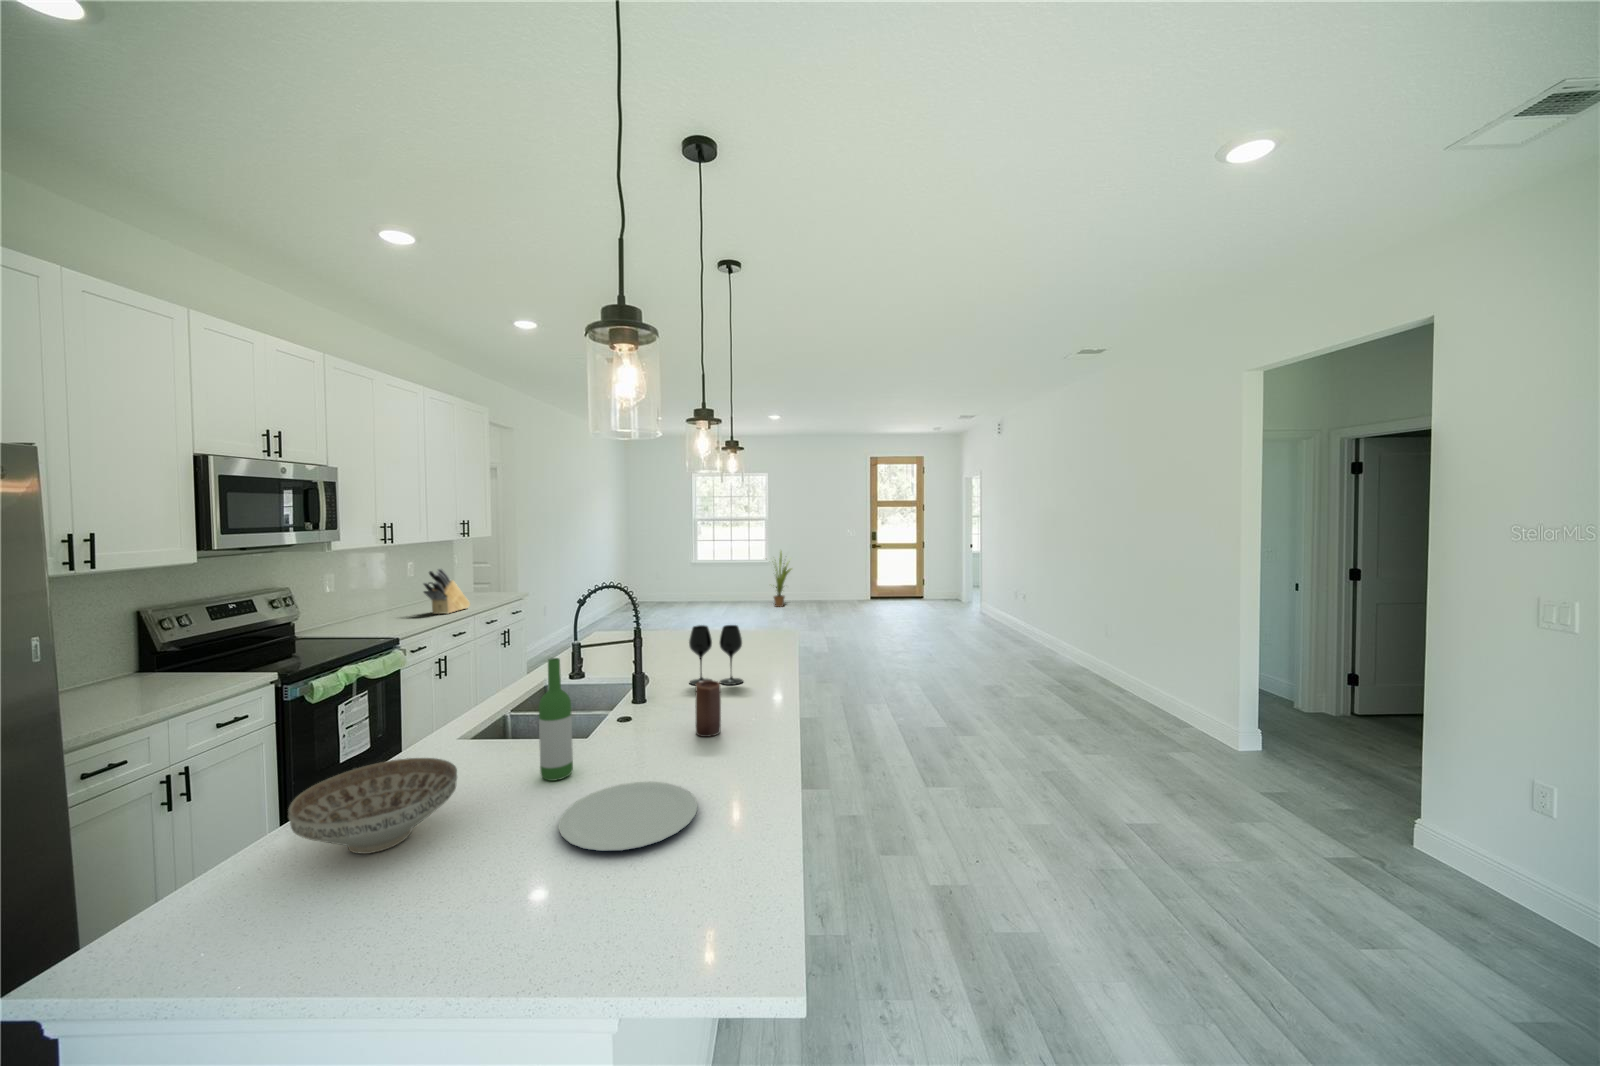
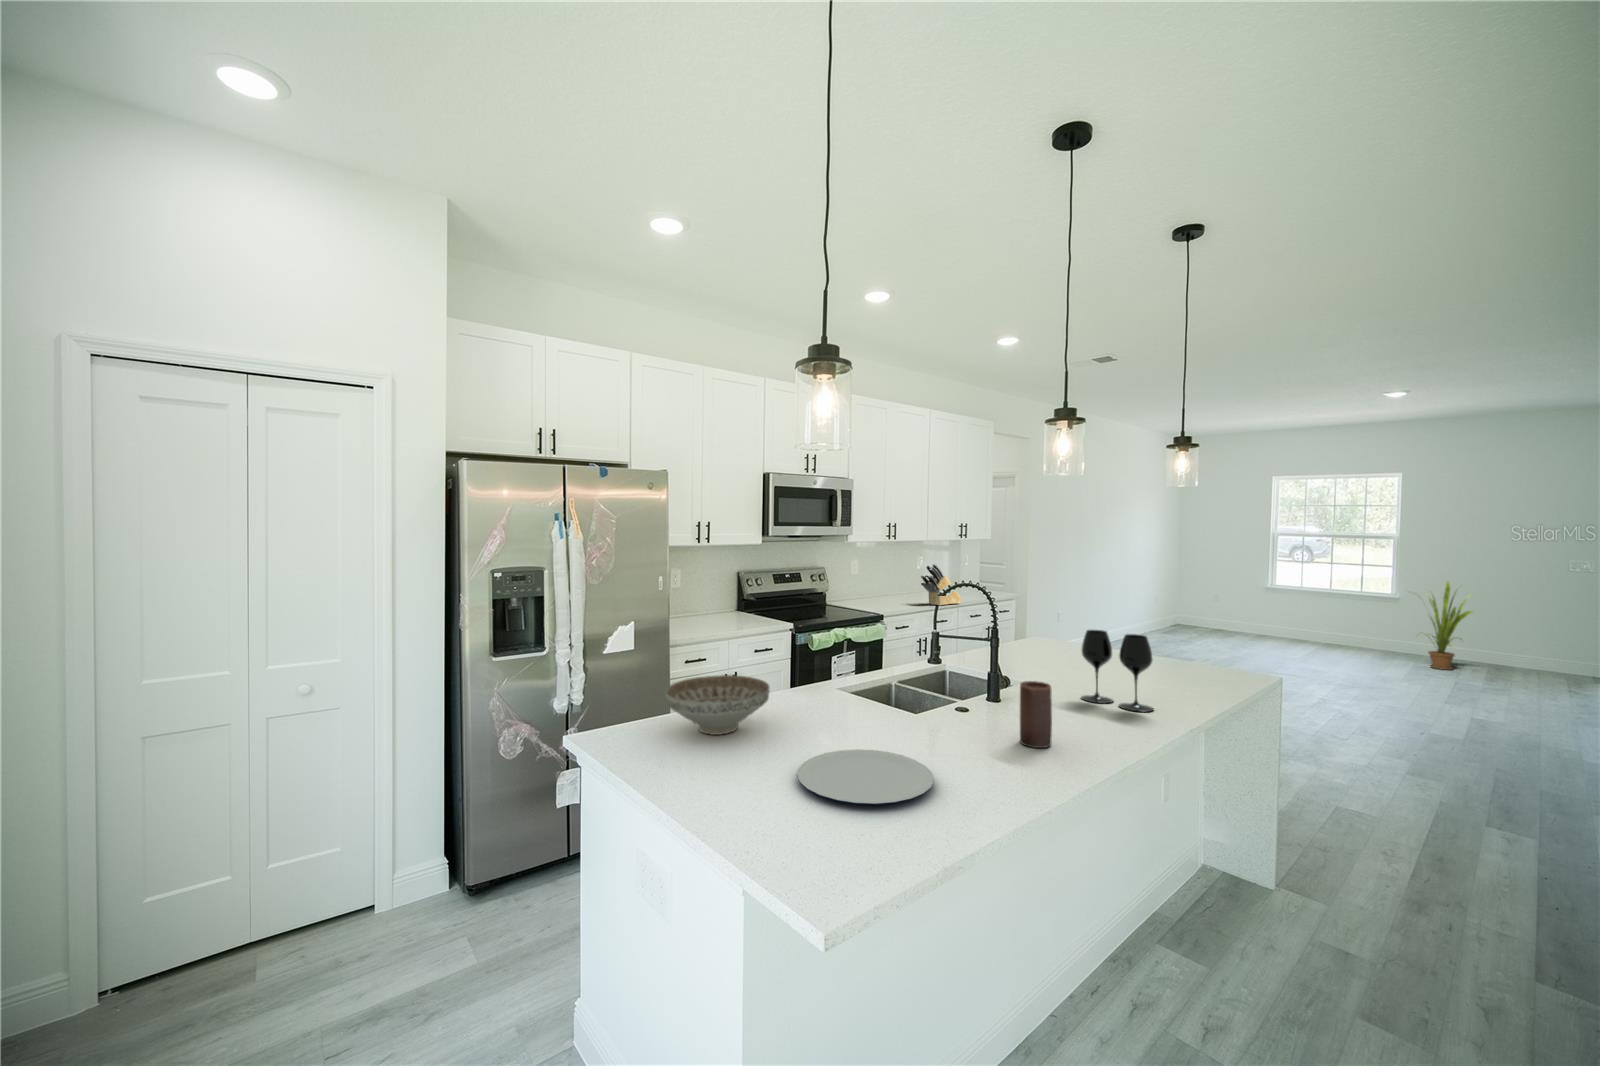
wine bottle: present [539,658,573,781] -> none [845,619,874,734]

